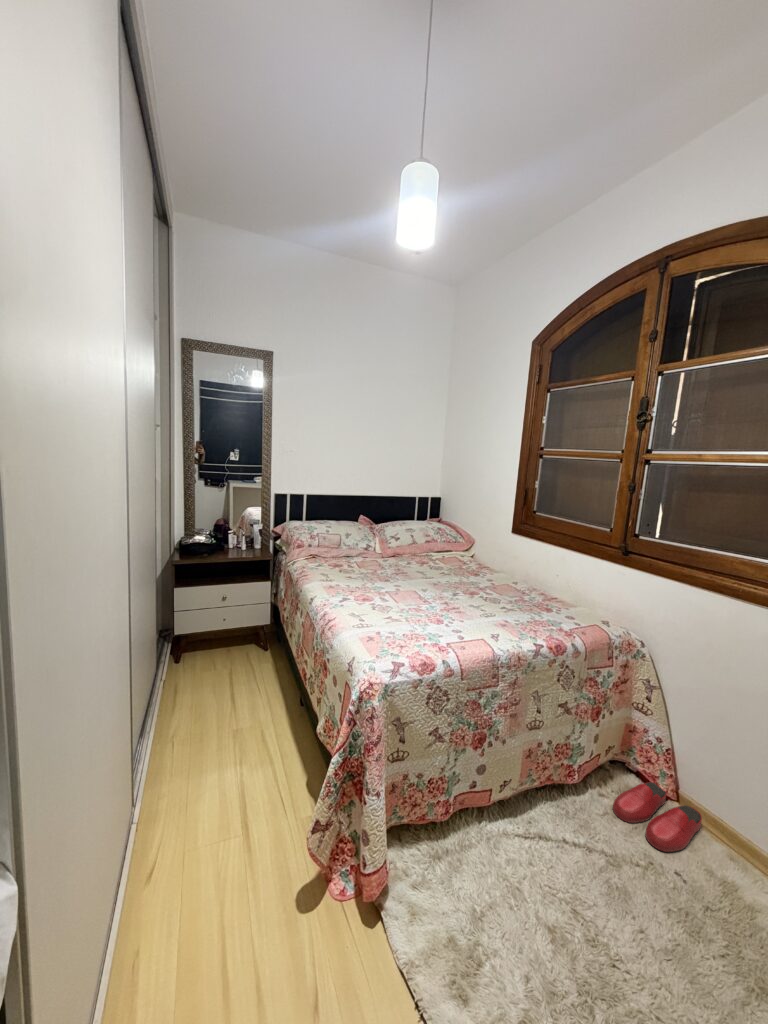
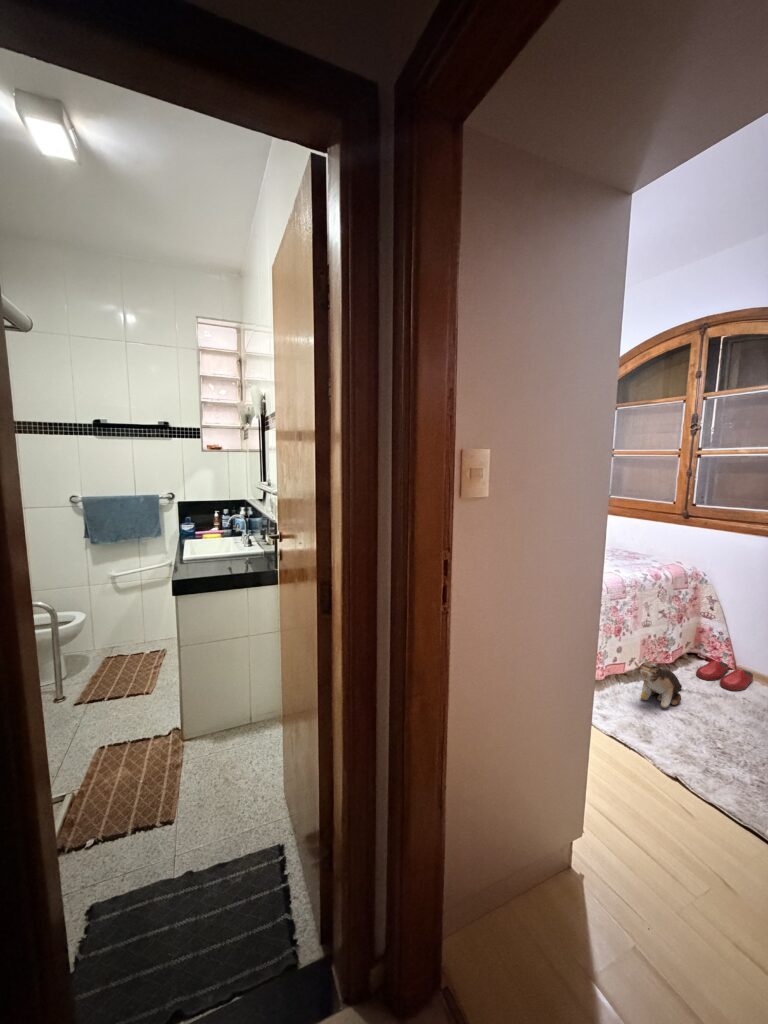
plush toy: none [486,806,580,894] -> present [635,661,682,708]

